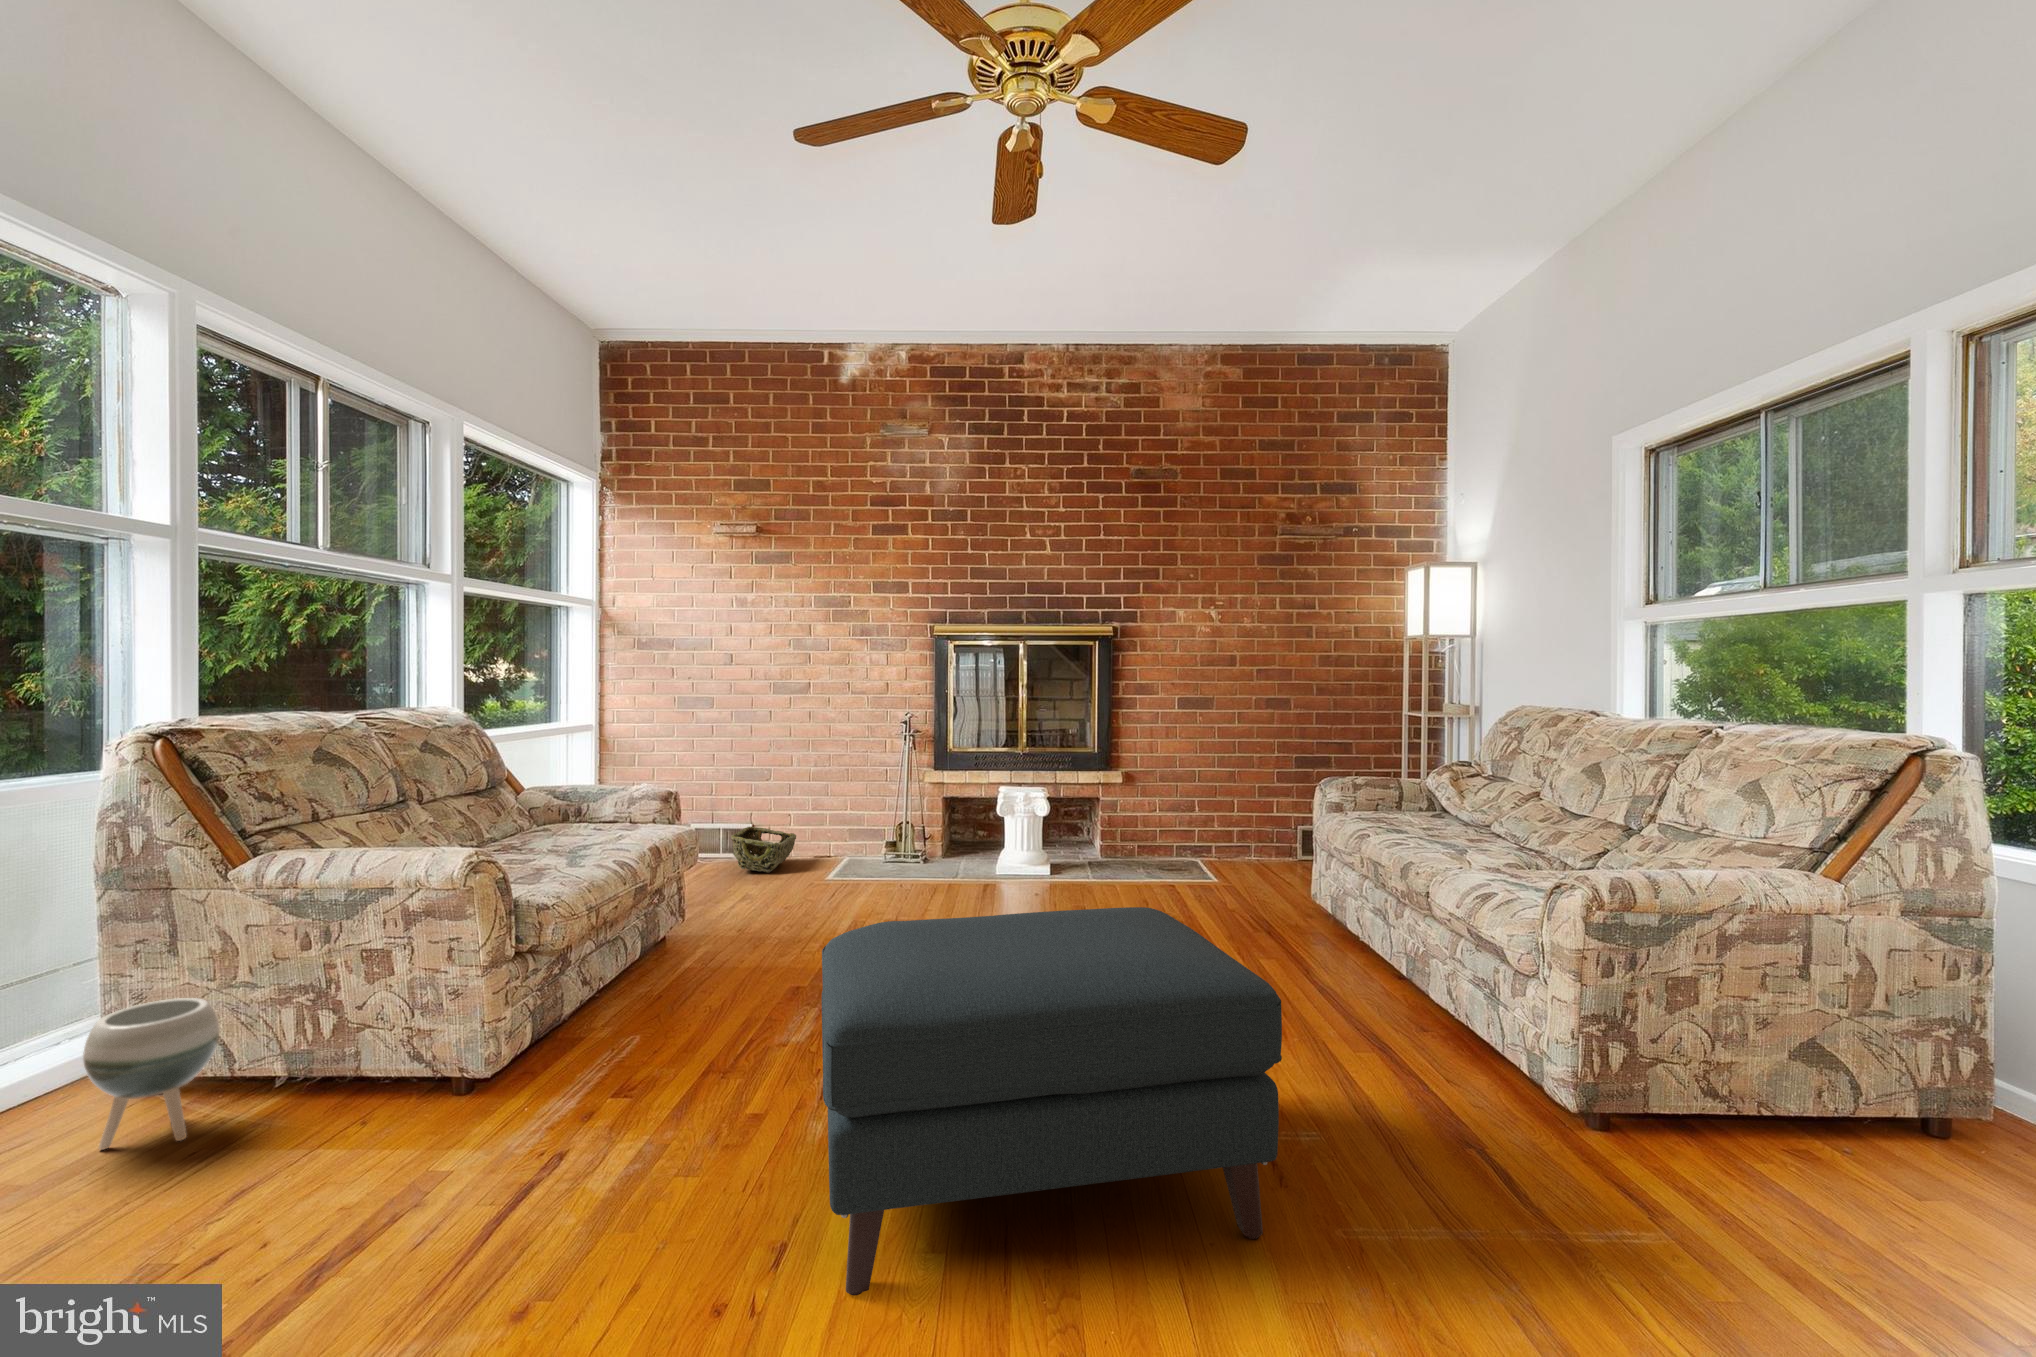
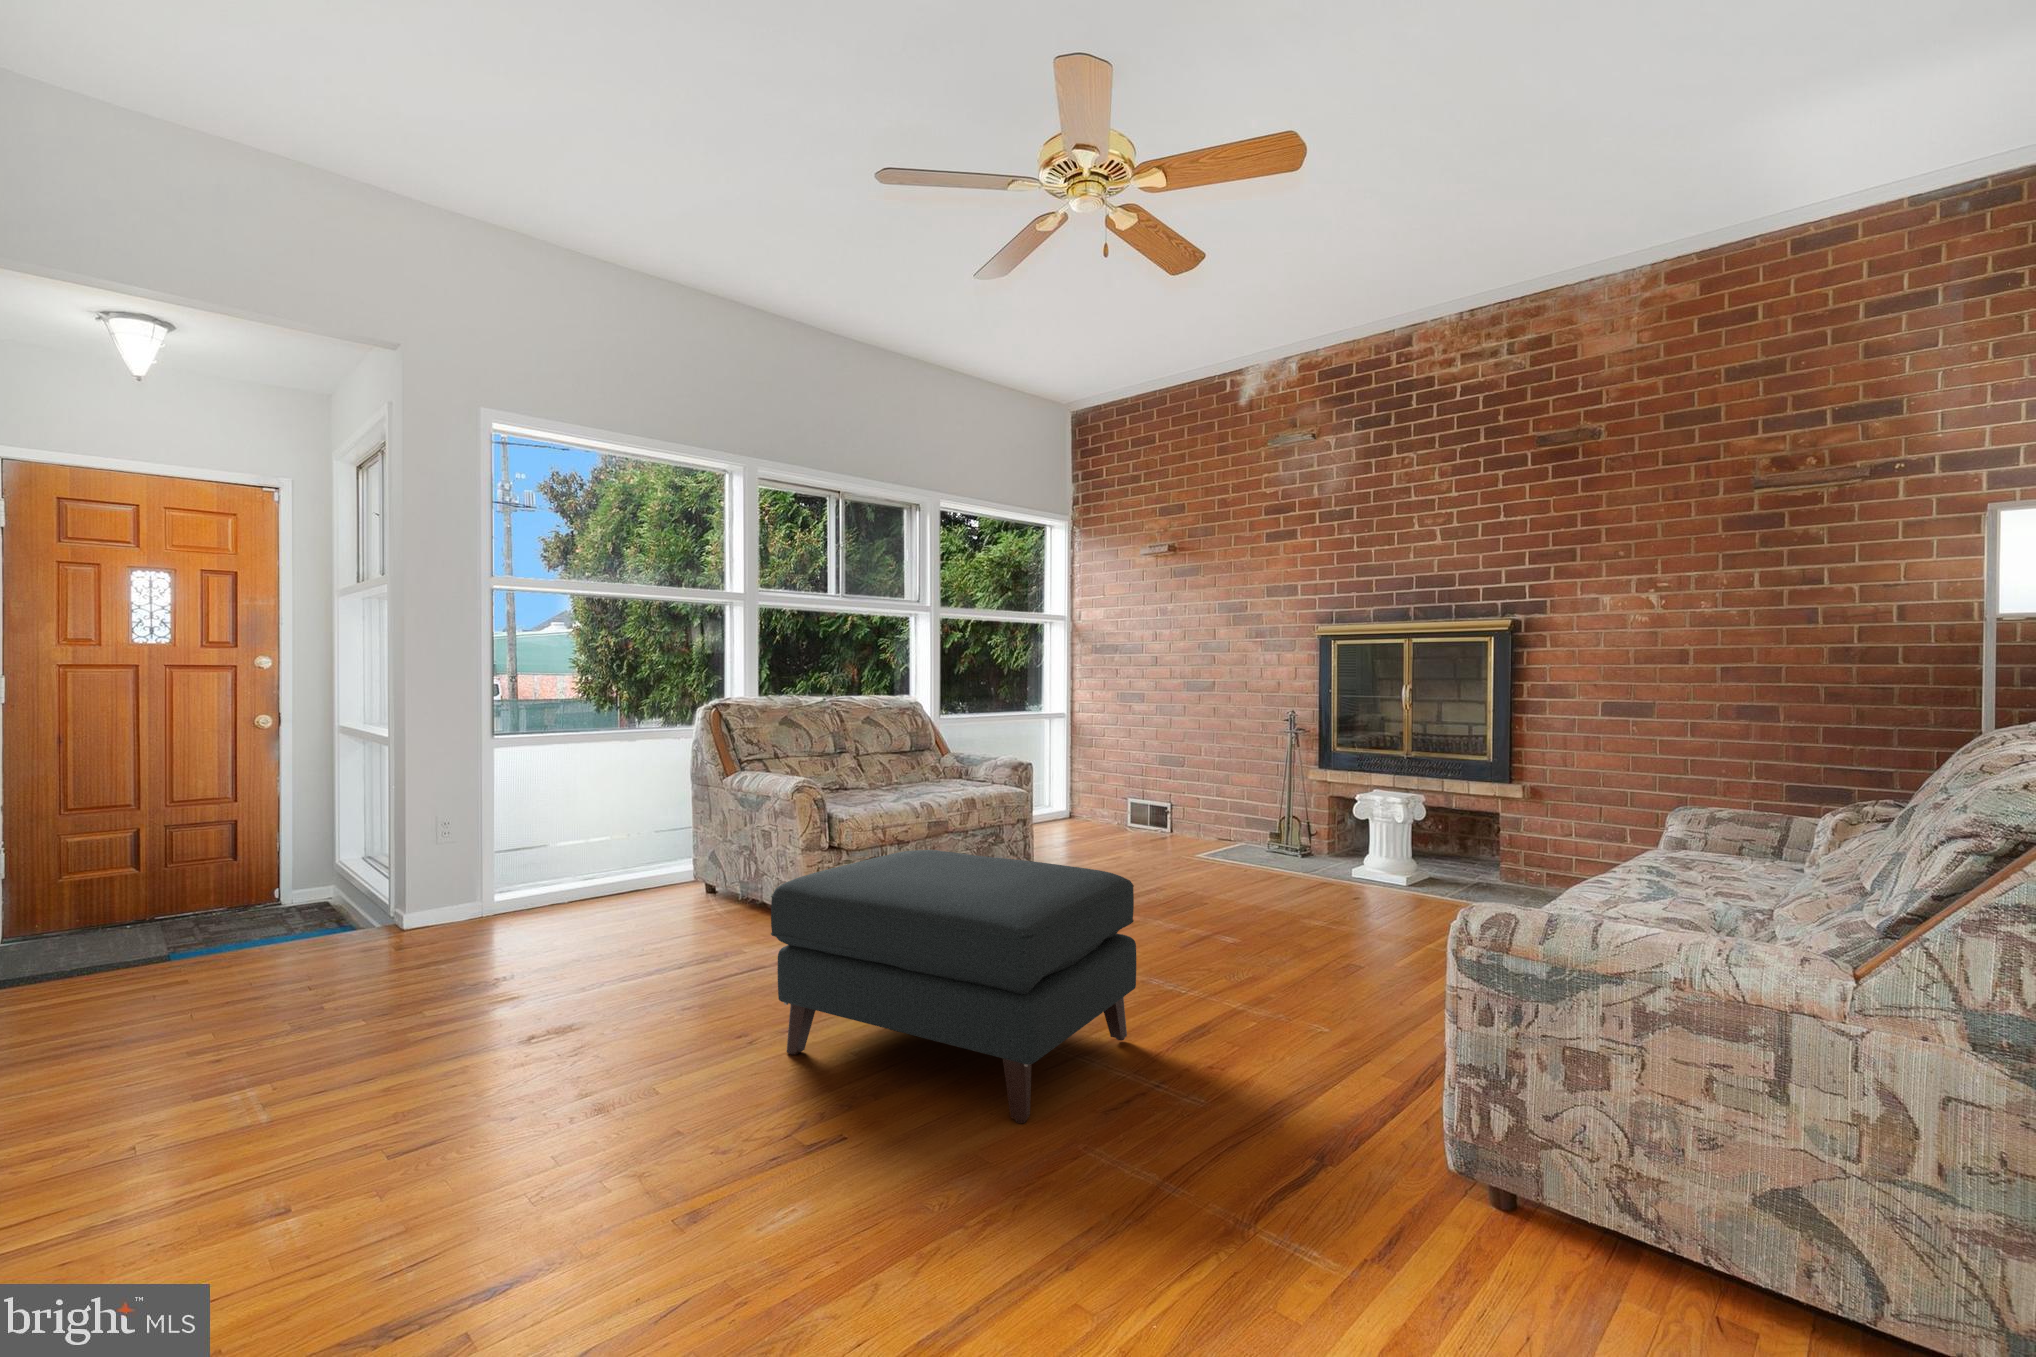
woven basket: present [731,827,796,872] -> none [1134,805,1201,844]
planter: present [83,998,220,1150] -> none [655,842,708,913]

